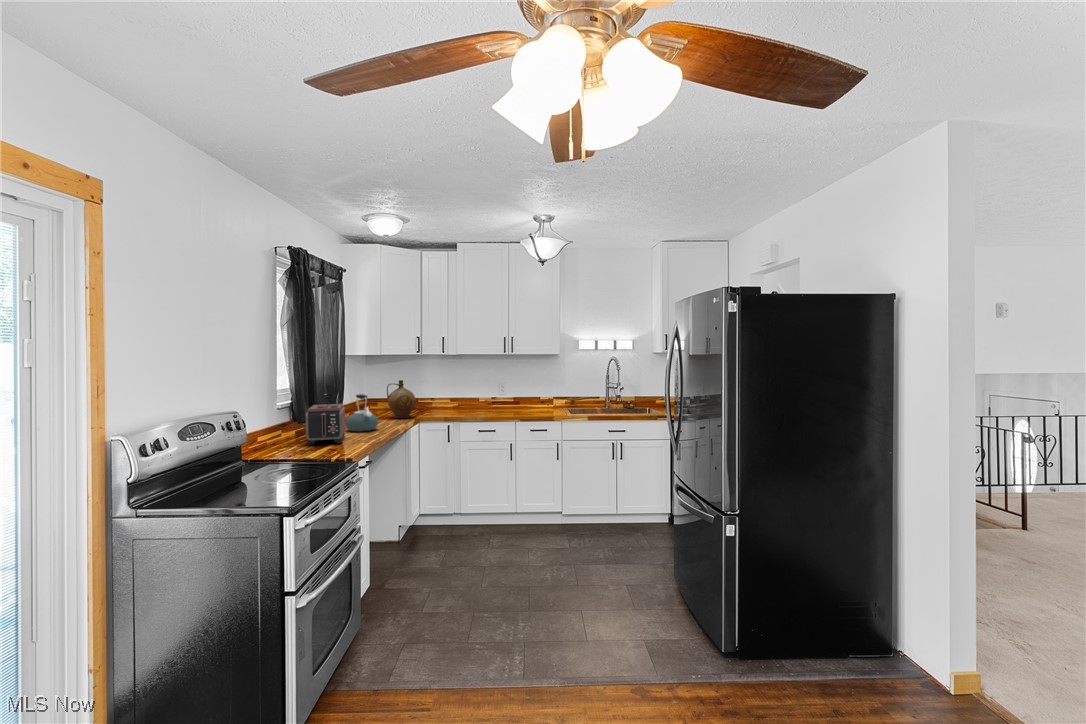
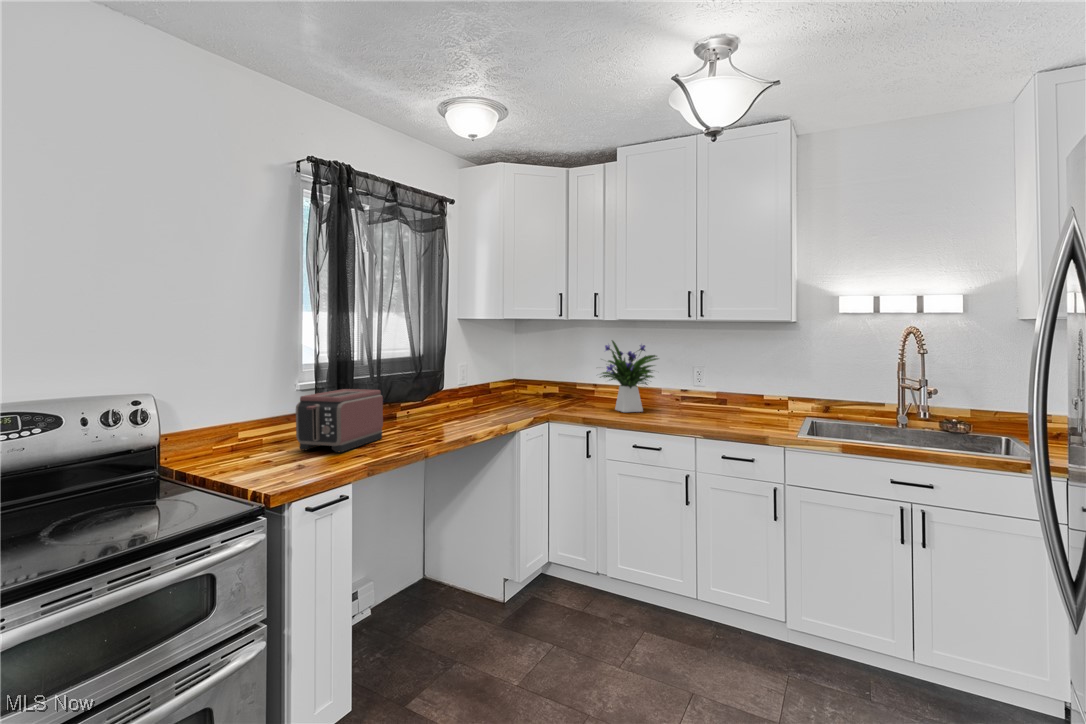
flower arrangement: none [443,367,487,413] -> present [600,340,658,412]
ceramic jug: present [387,380,416,418] -> none [503,358,544,413]
kettle: present [346,394,378,432] -> none [405,377,451,432]

